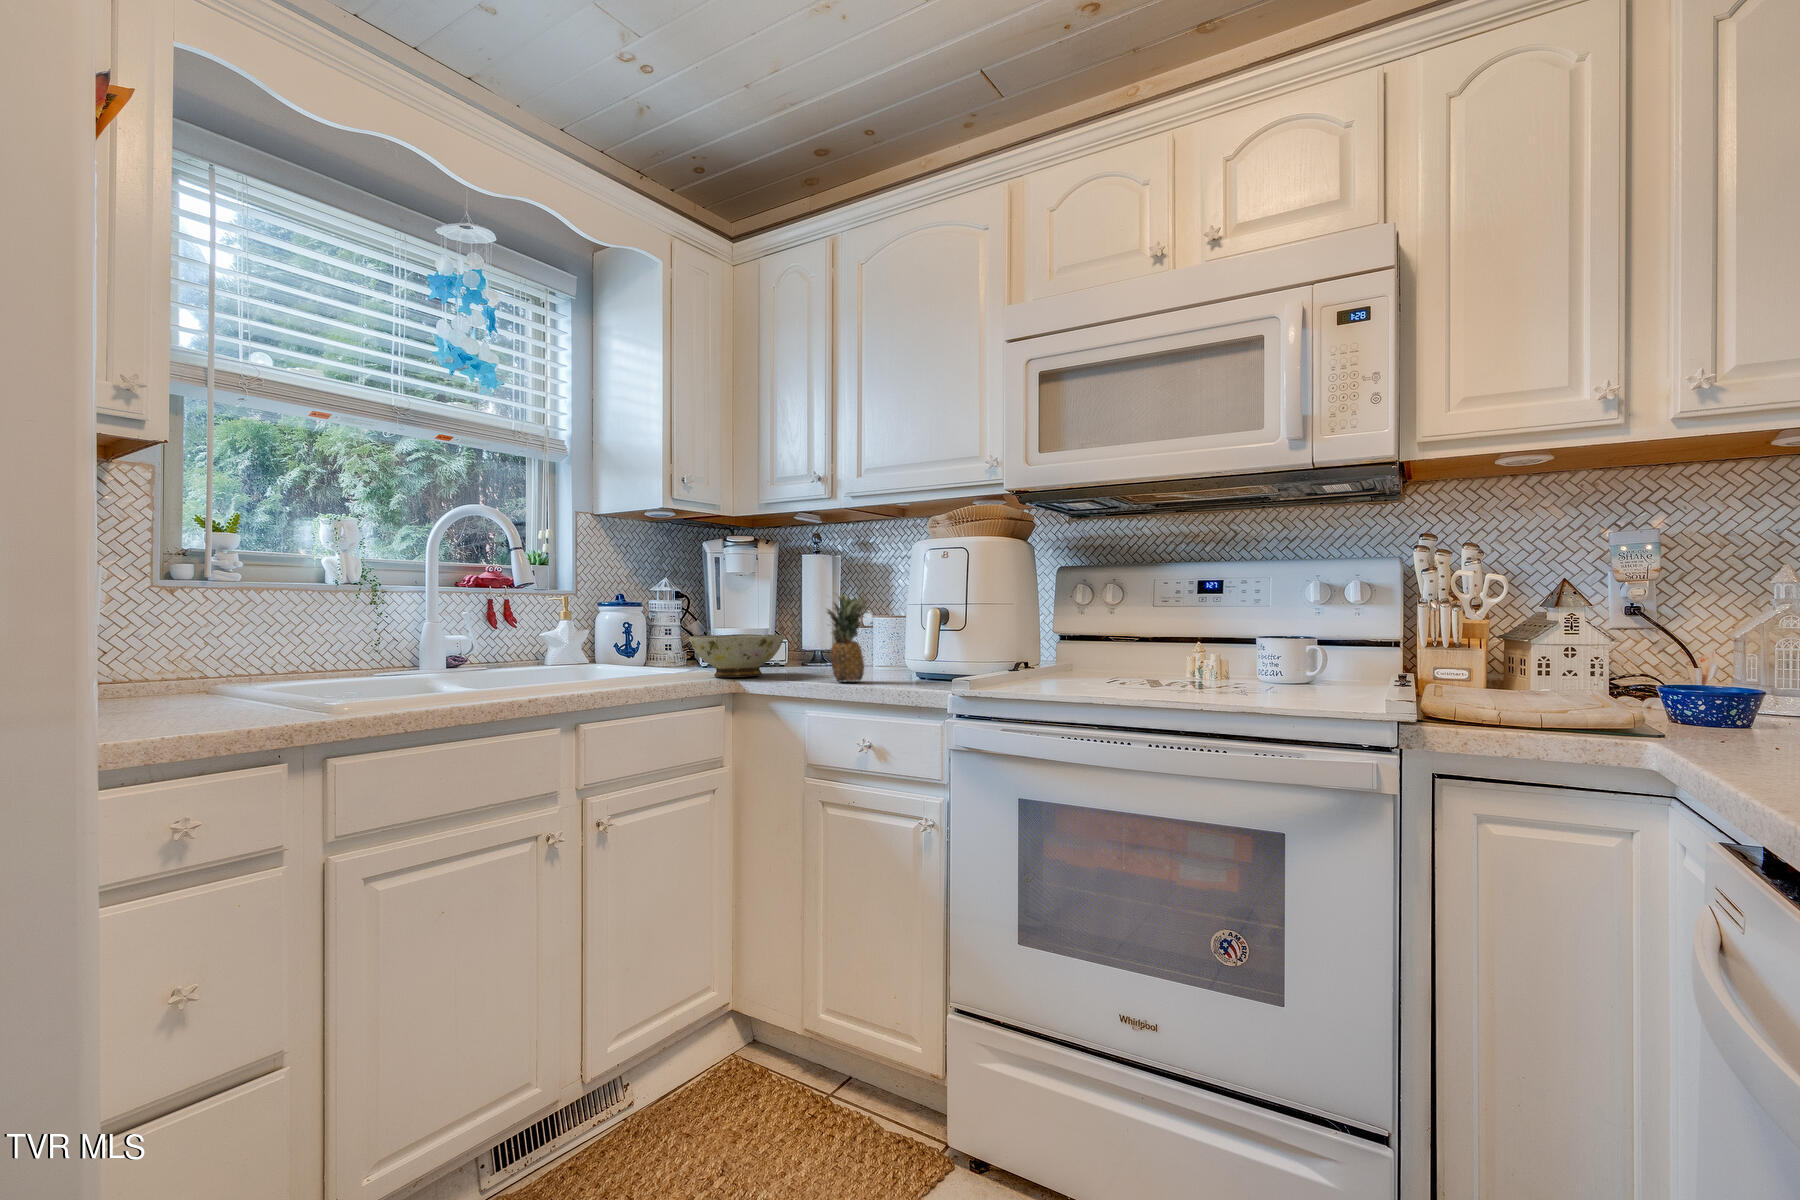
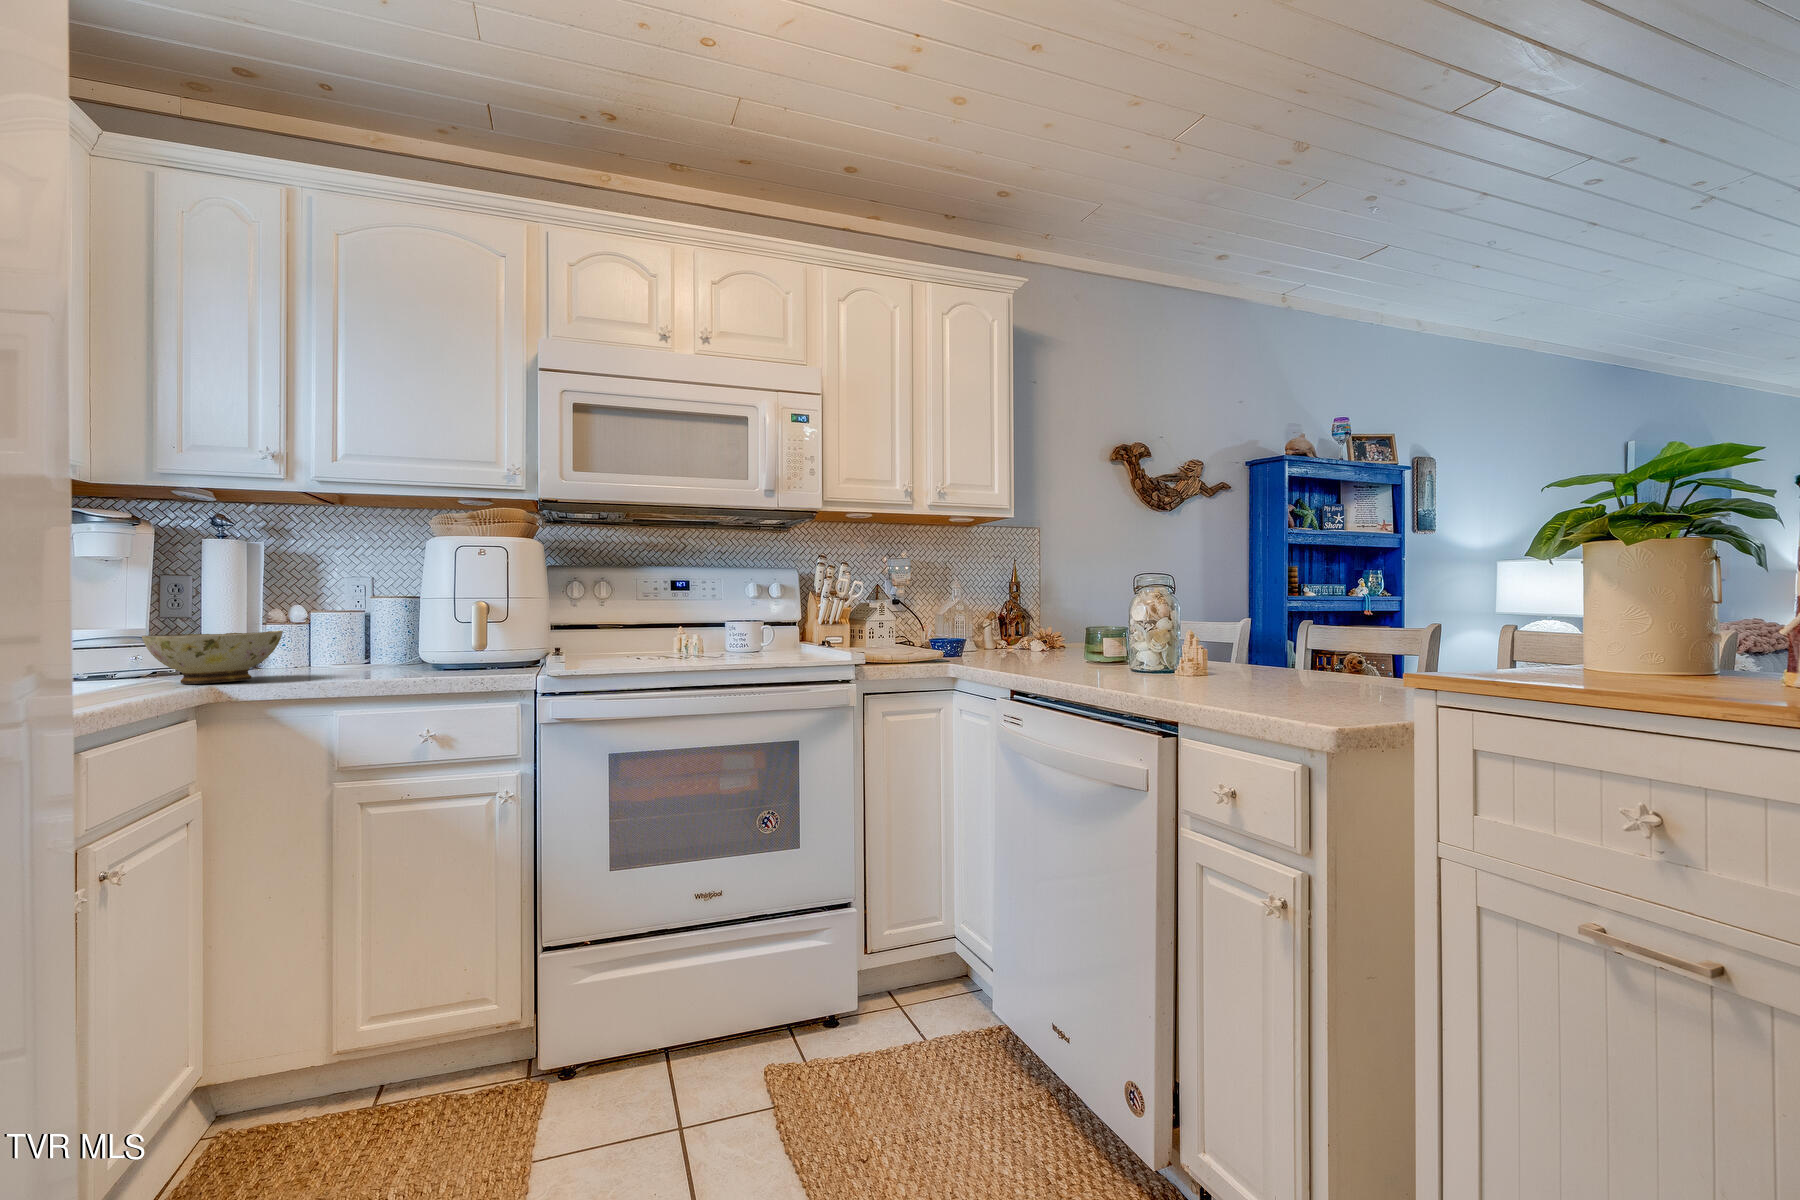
fruit: present [827,594,869,682] -> none [363,584,423,677]

